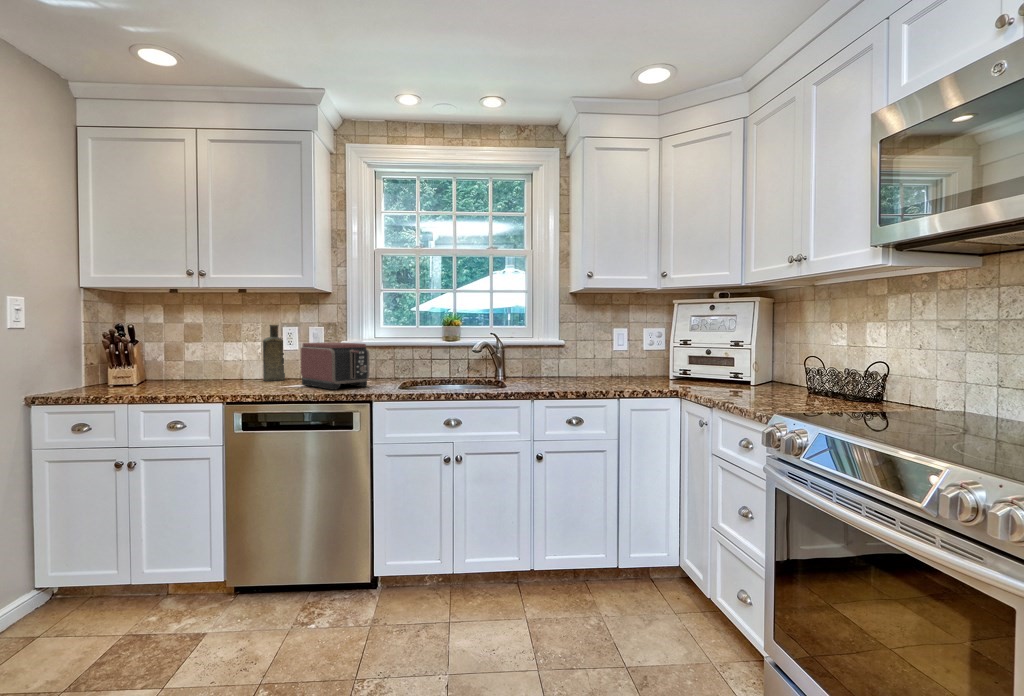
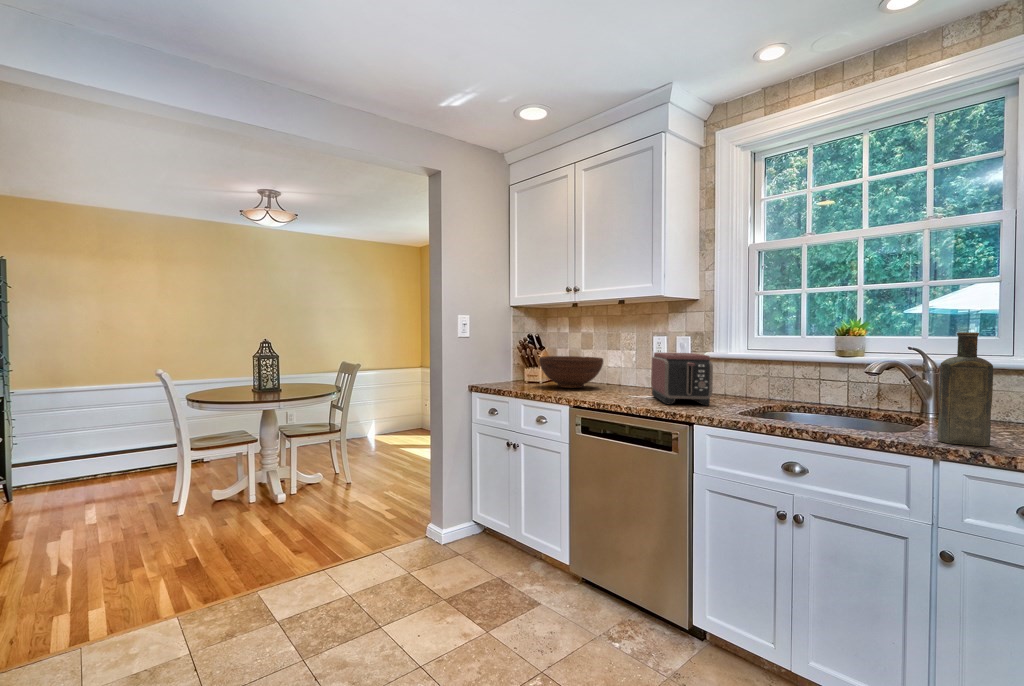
bottle: present [263,325,285,381] -> present [937,332,993,446]
fruit bowl: none [144,351,232,388] -> present [539,356,603,388]

